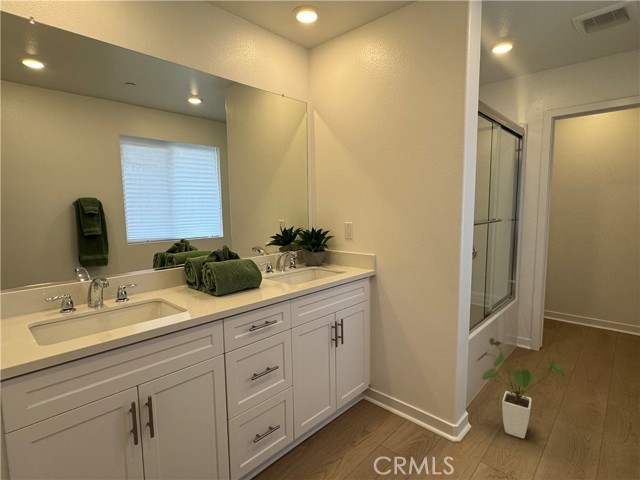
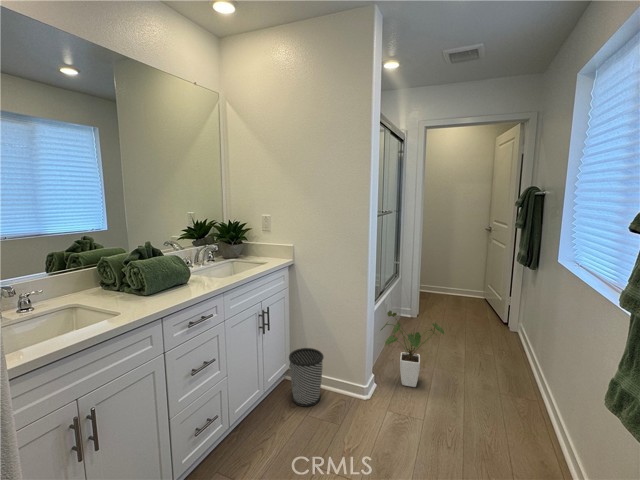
wastebasket: none [364,368,403,435] -> present [289,348,323,407]

